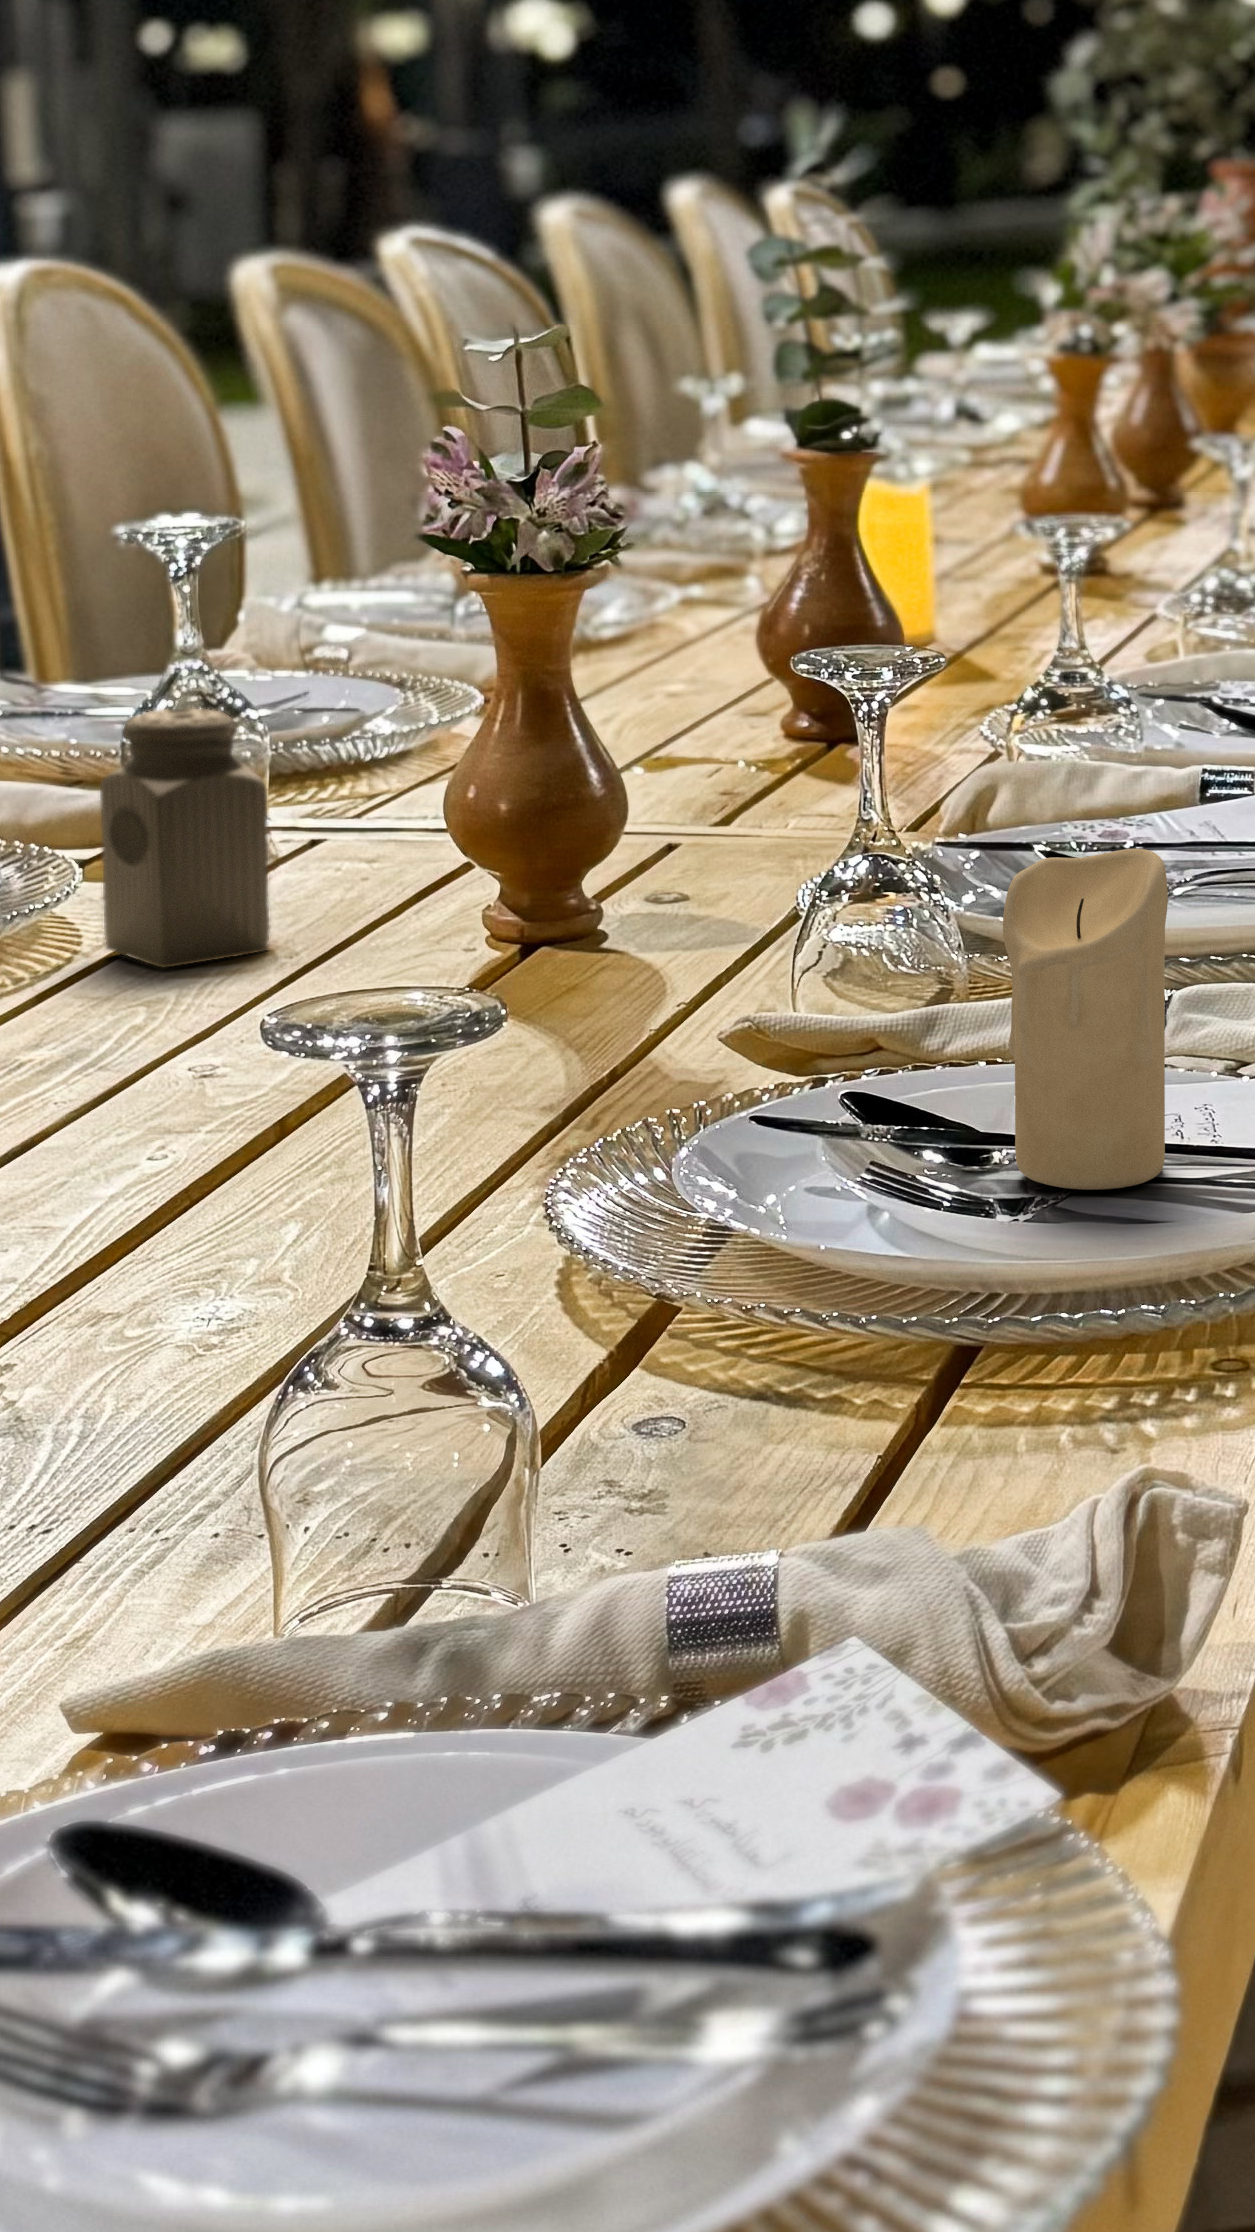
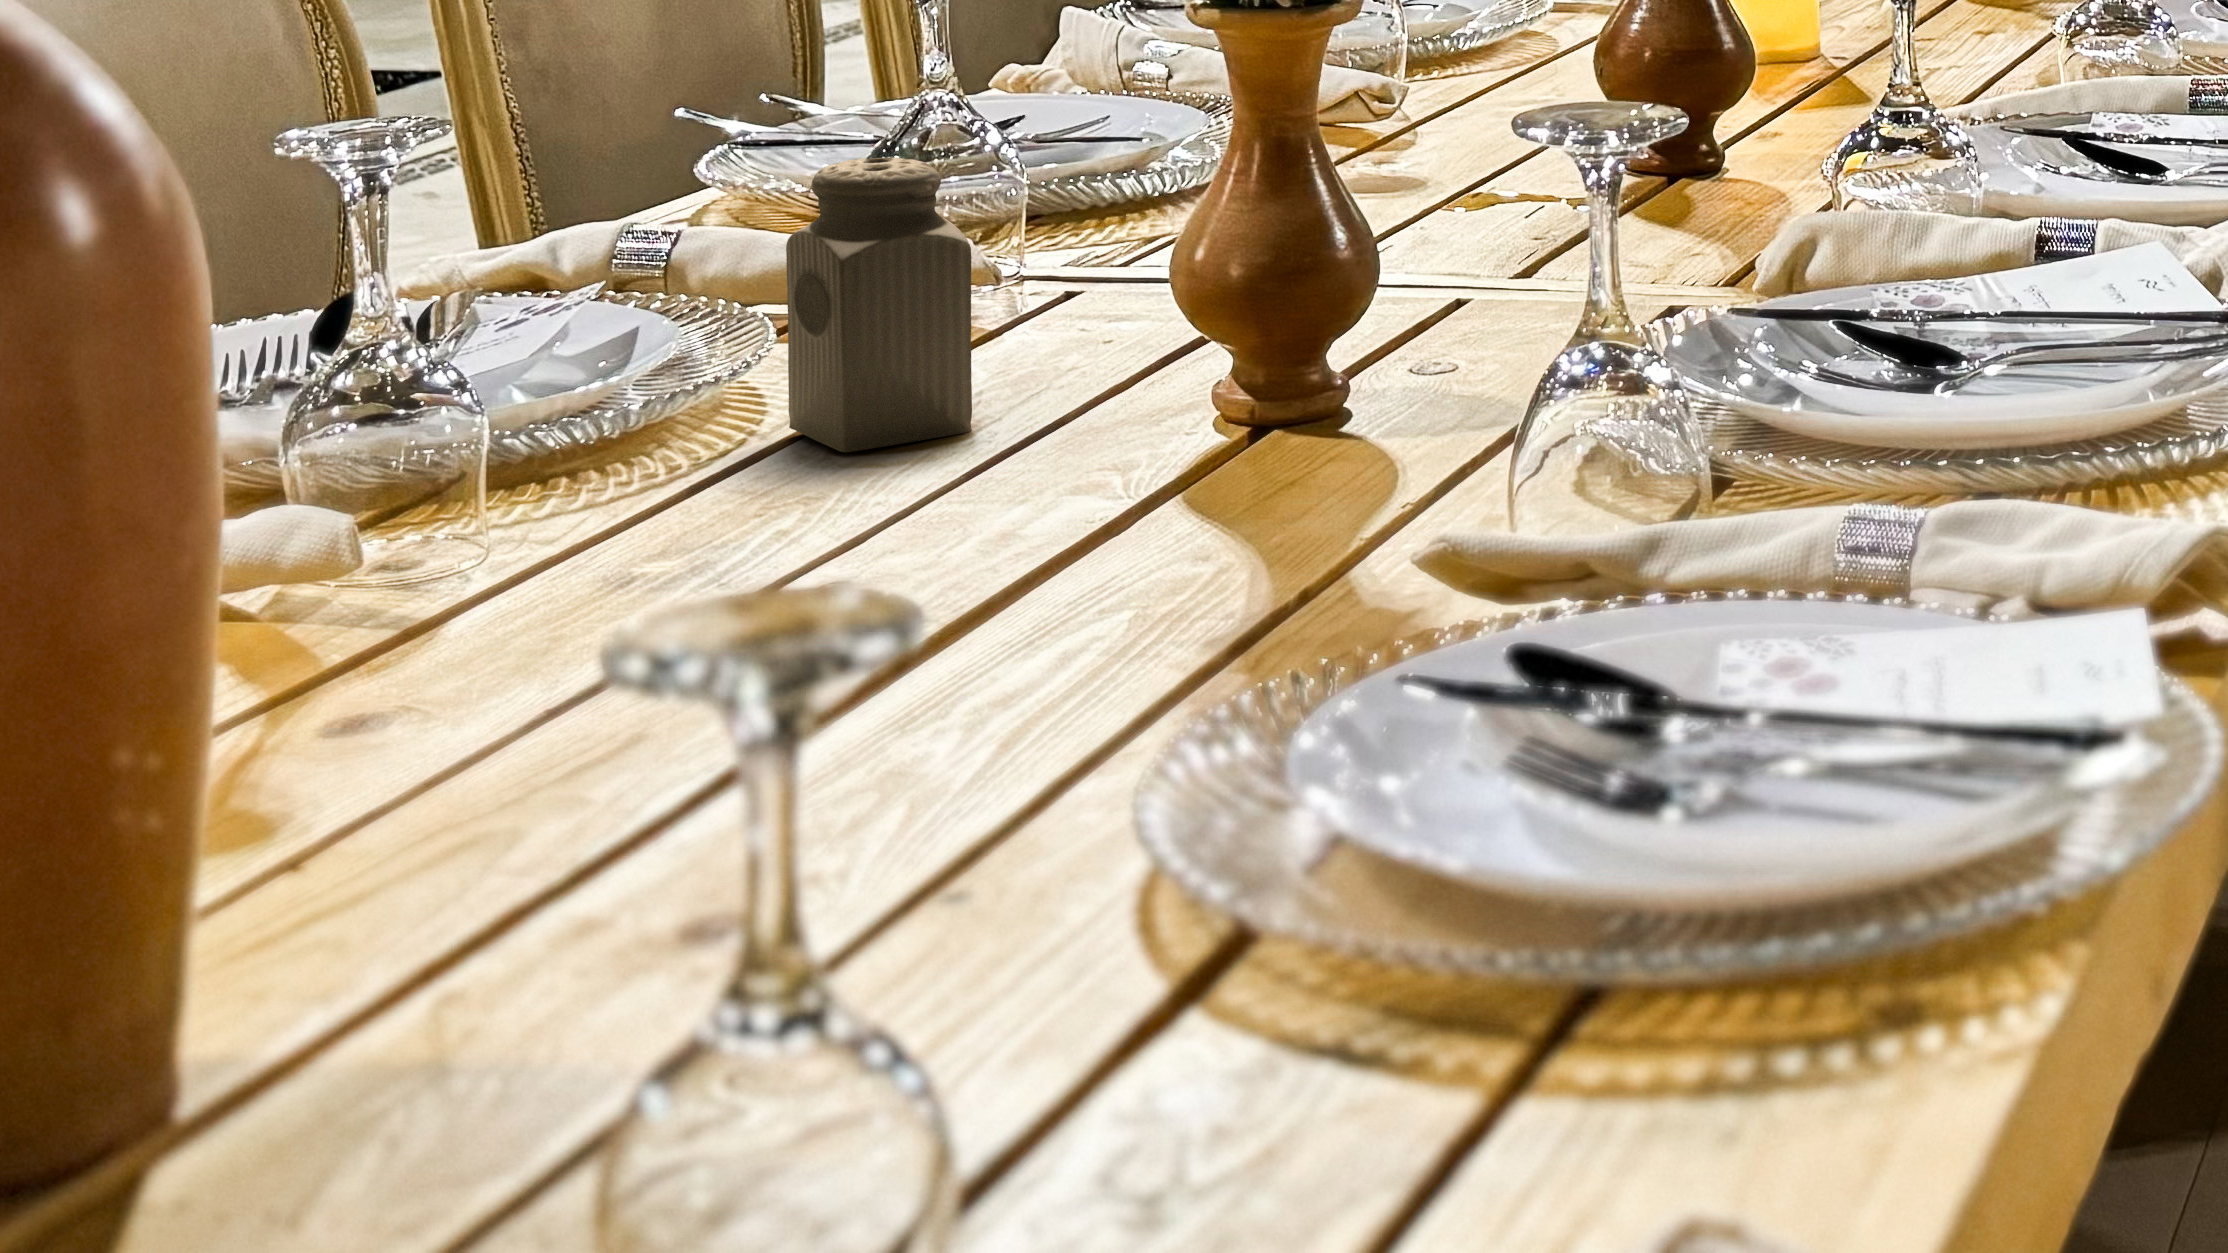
candle: present [1003,849,1168,1190] -> none [1690,362,1880,765]

